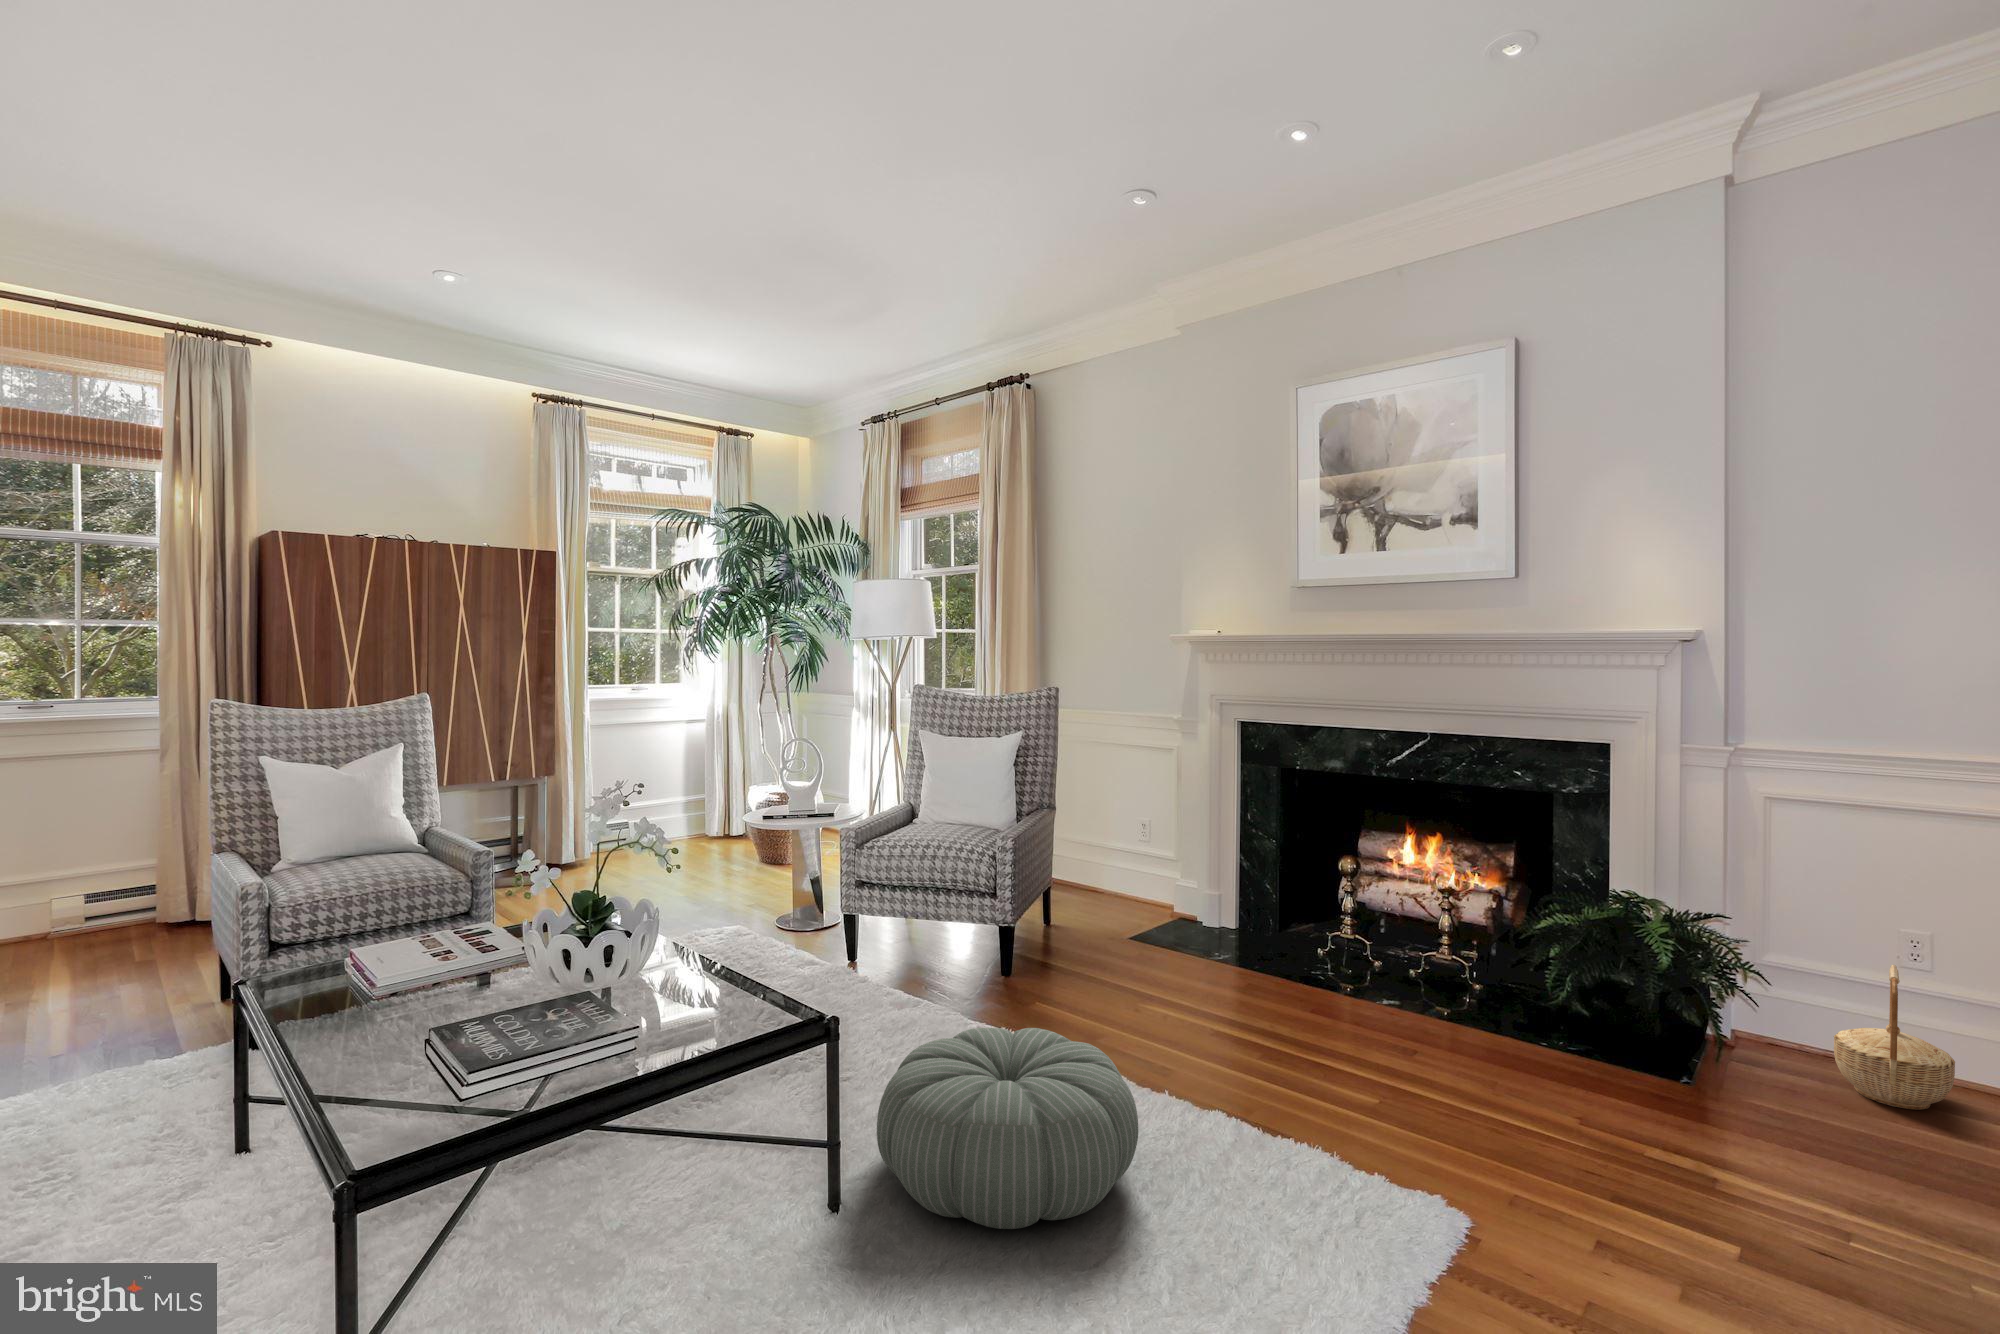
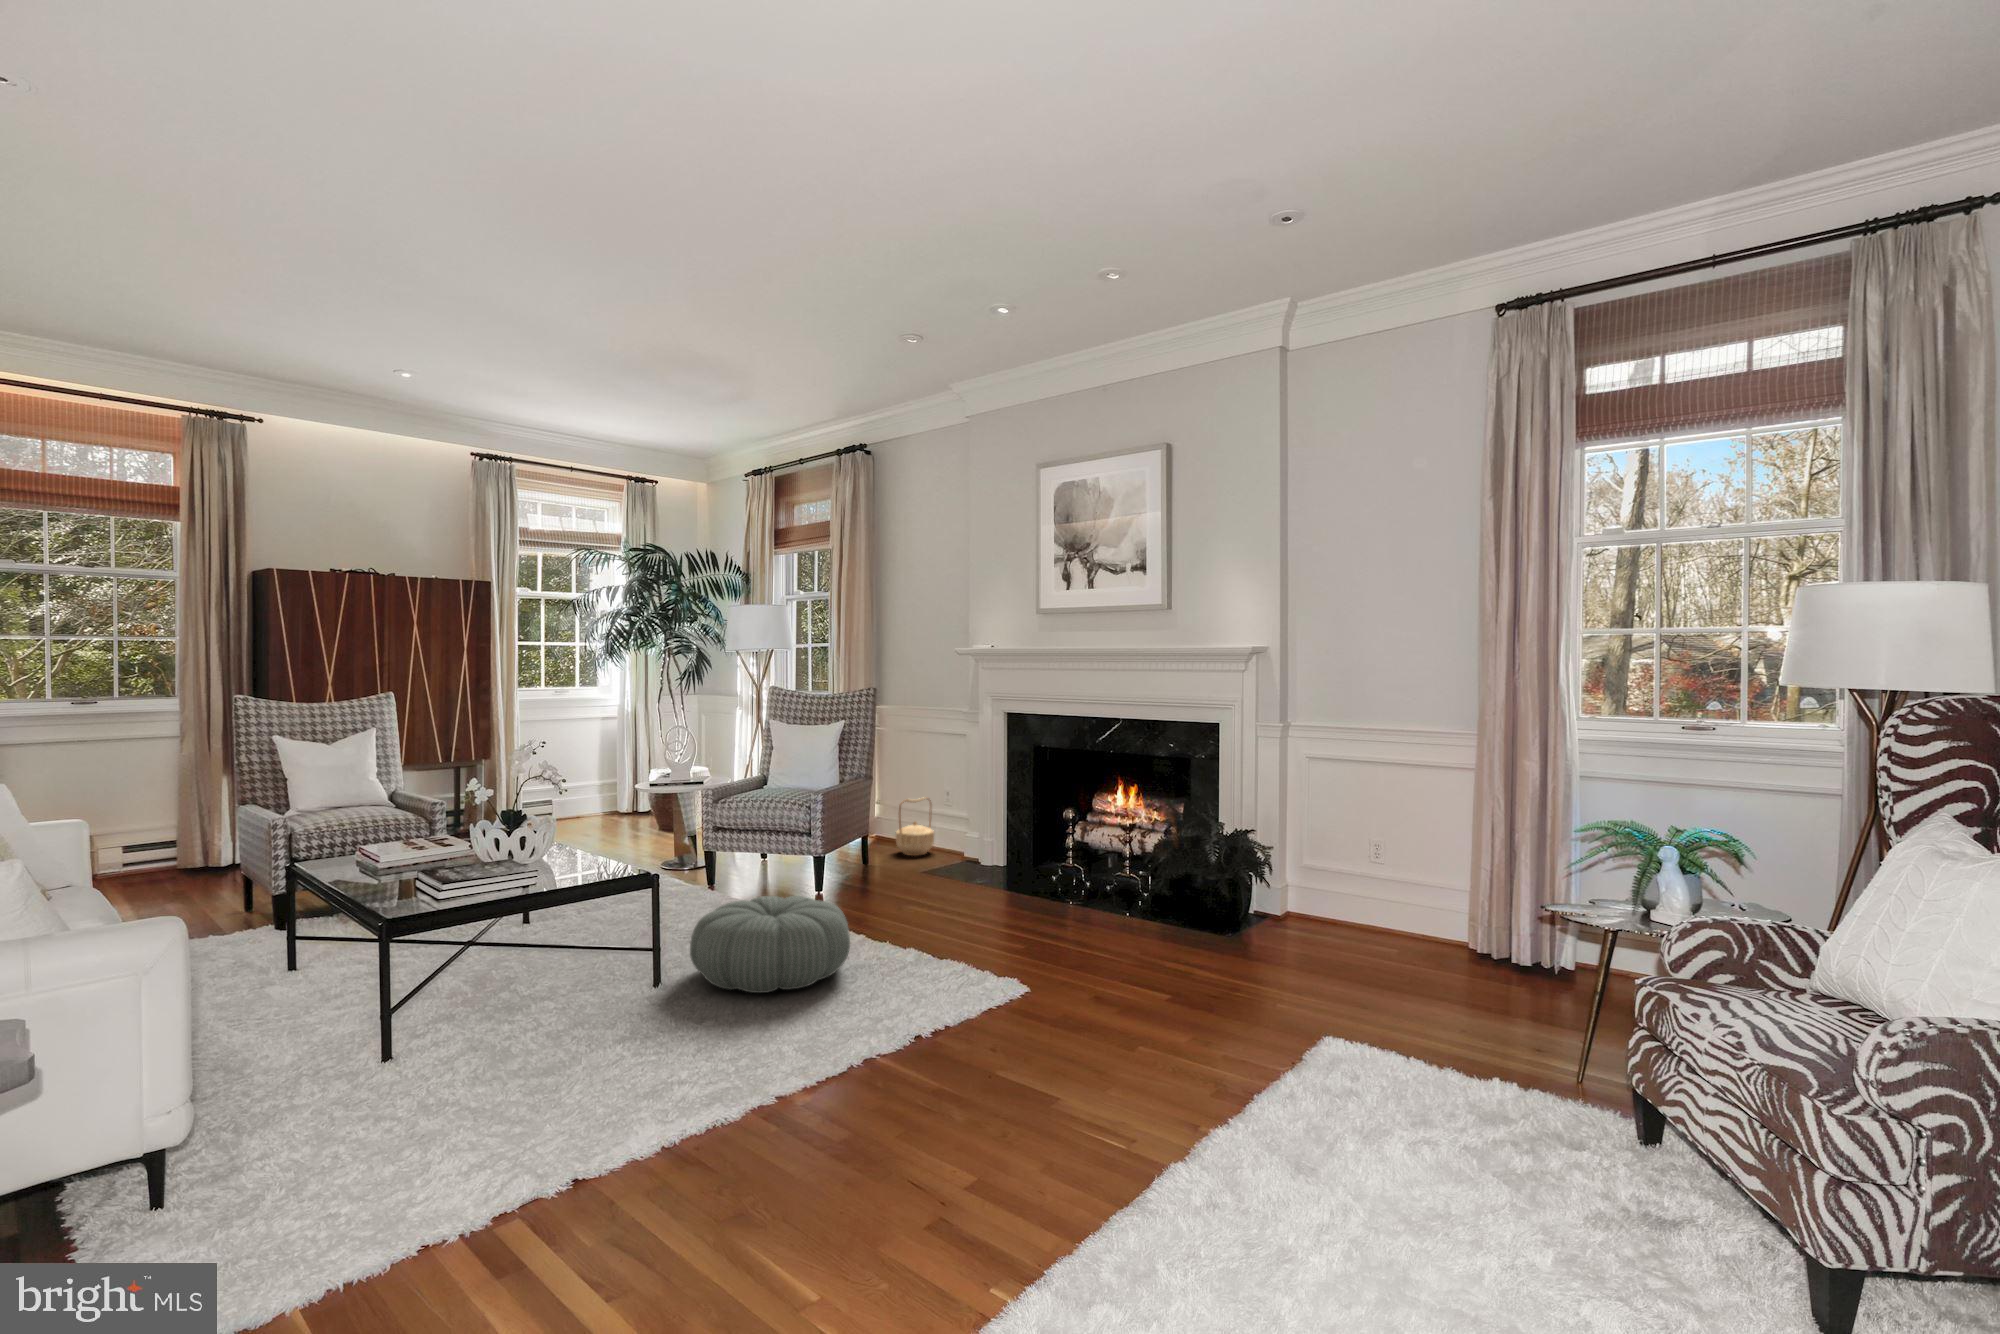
basket: present [1834,965,1955,1110] -> present [896,798,934,856]

